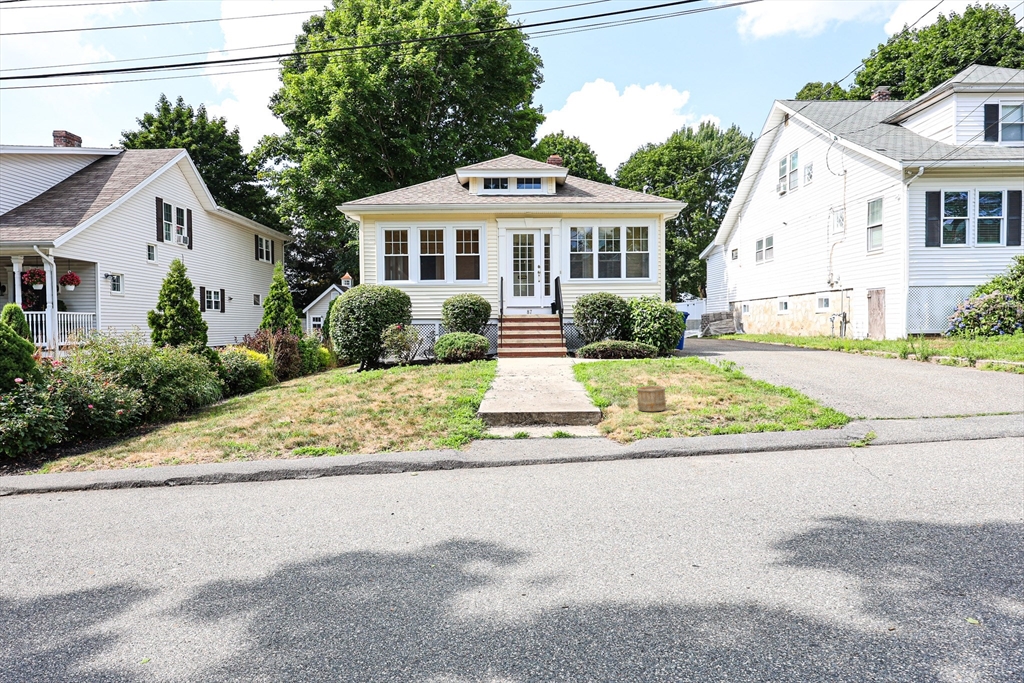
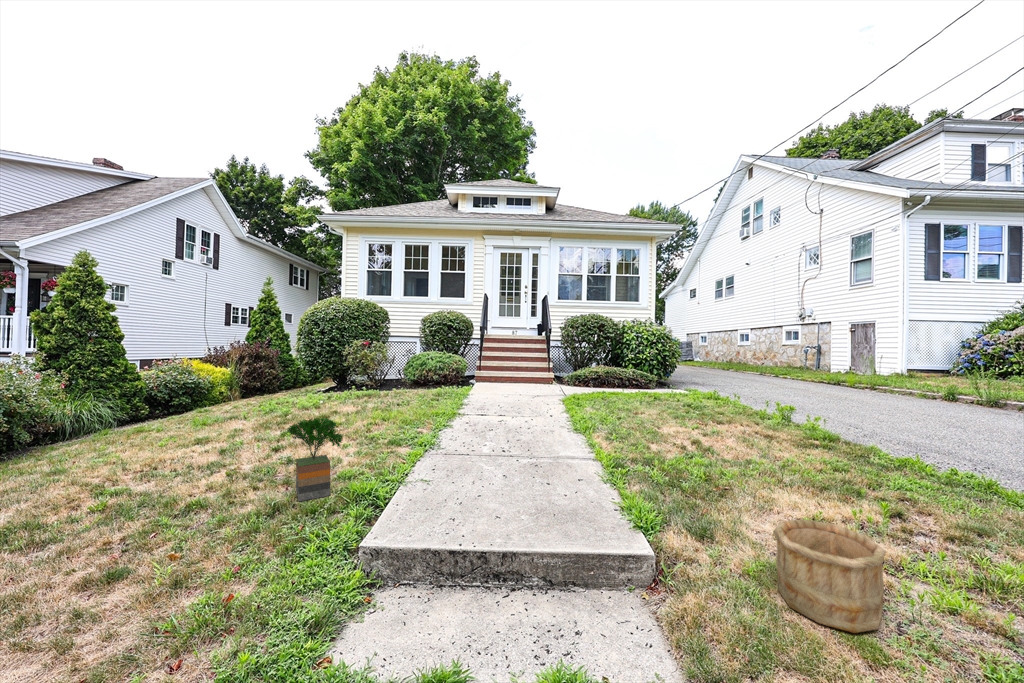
potted tree: none [435,365,463,402] -> present [287,418,343,501]

